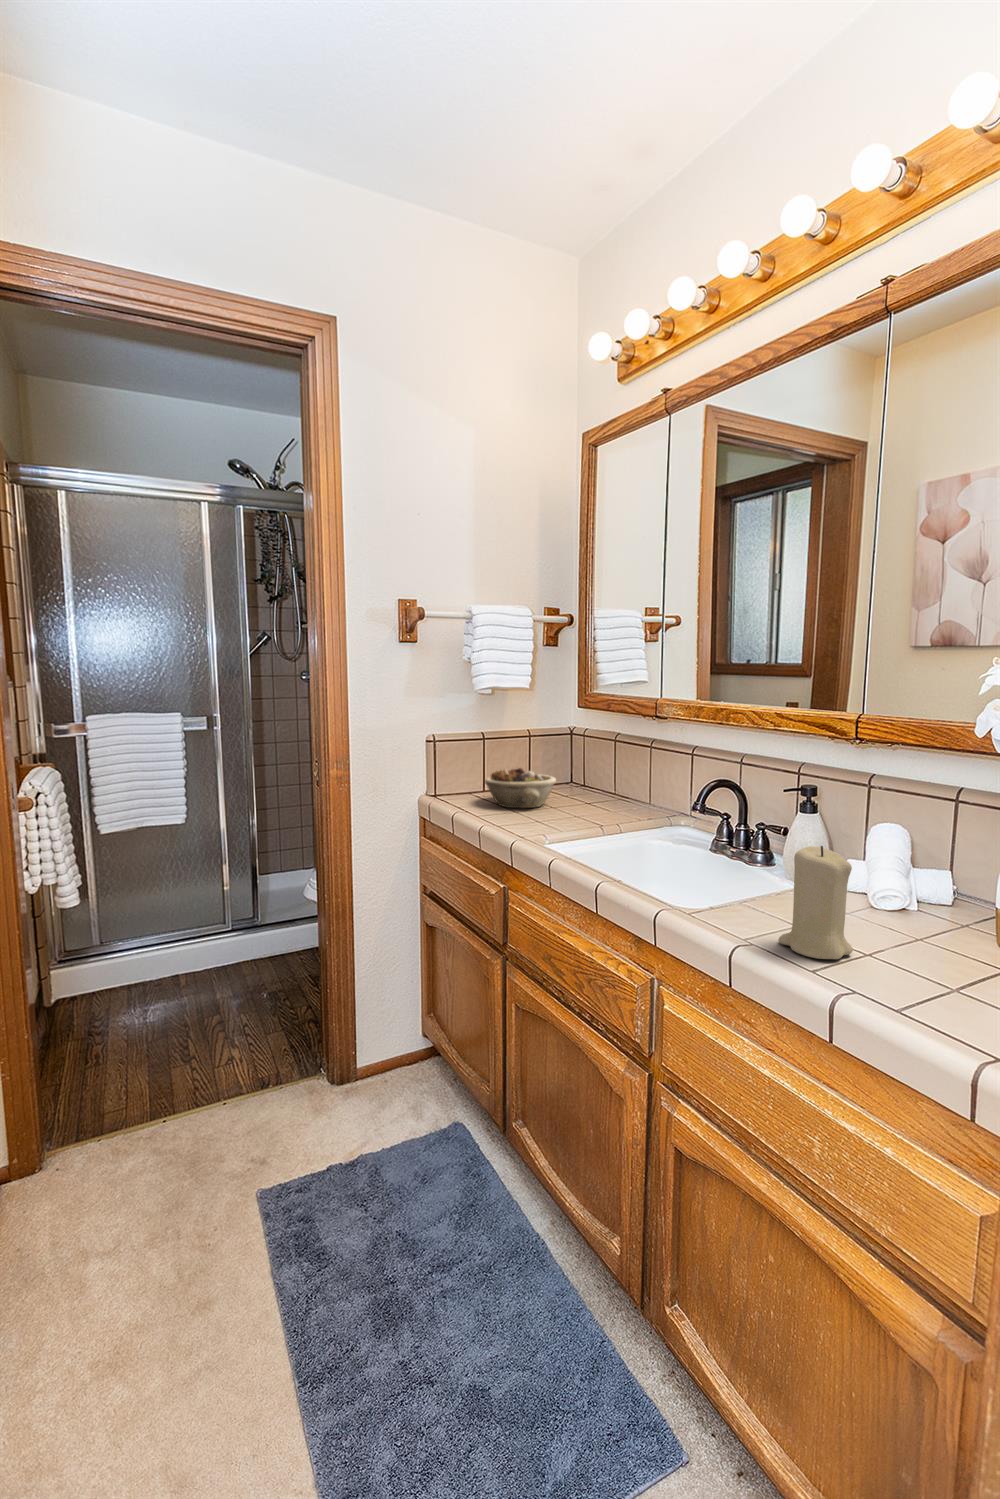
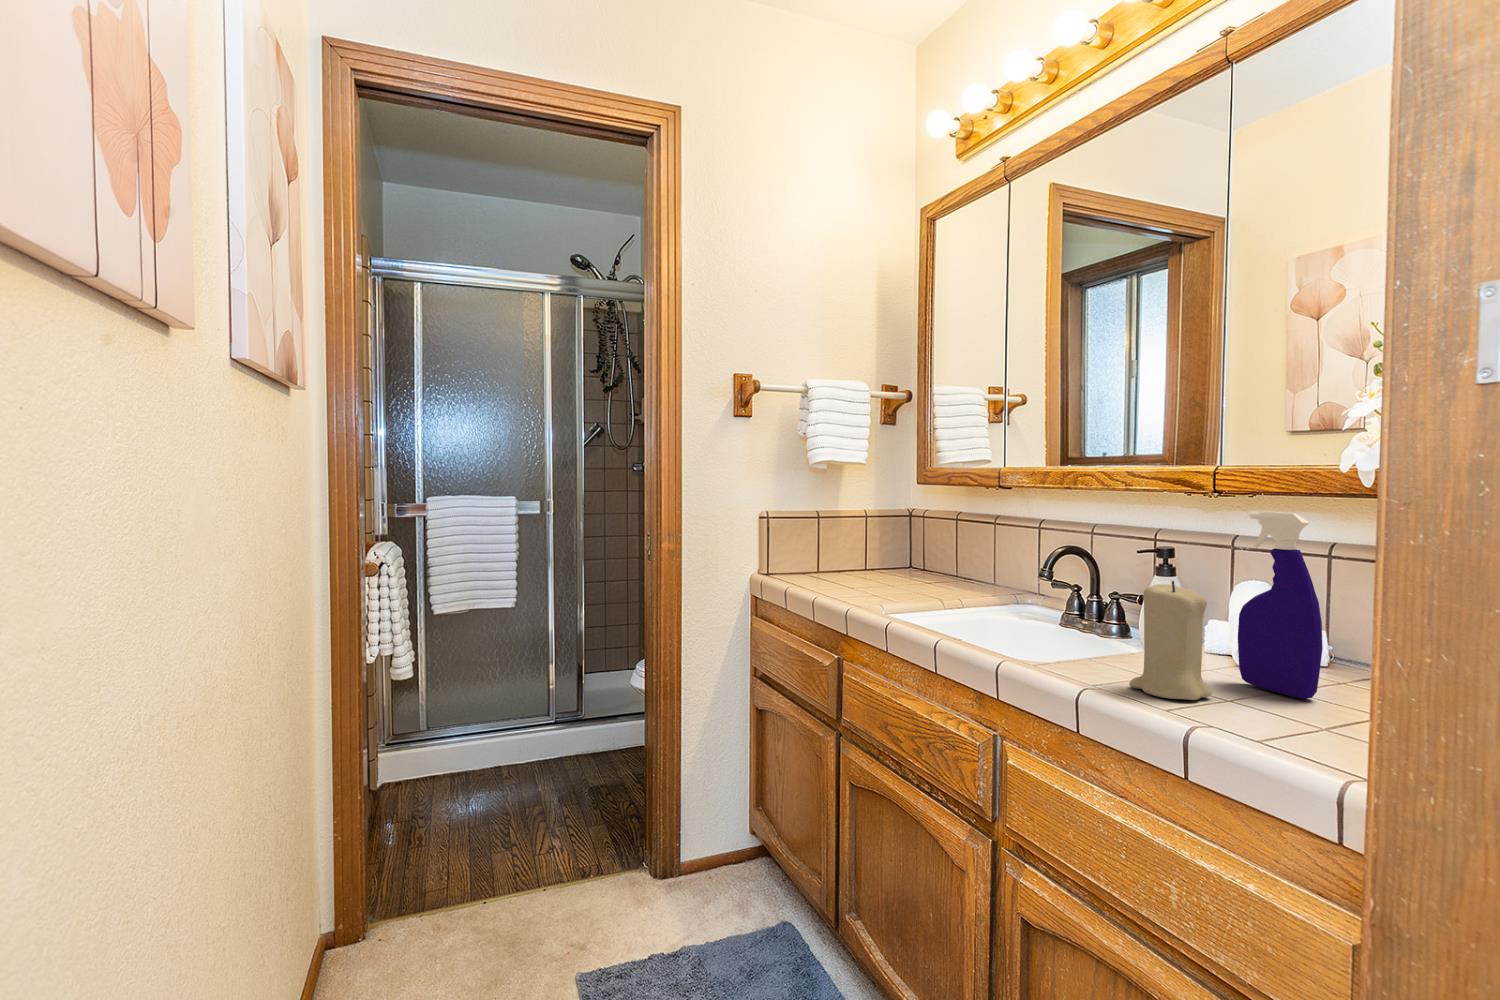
succulent planter: present [485,768,556,808] -> none [817,543,892,584]
spray bottle: none [875,774,951,951] -> present [1238,511,1323,699]

